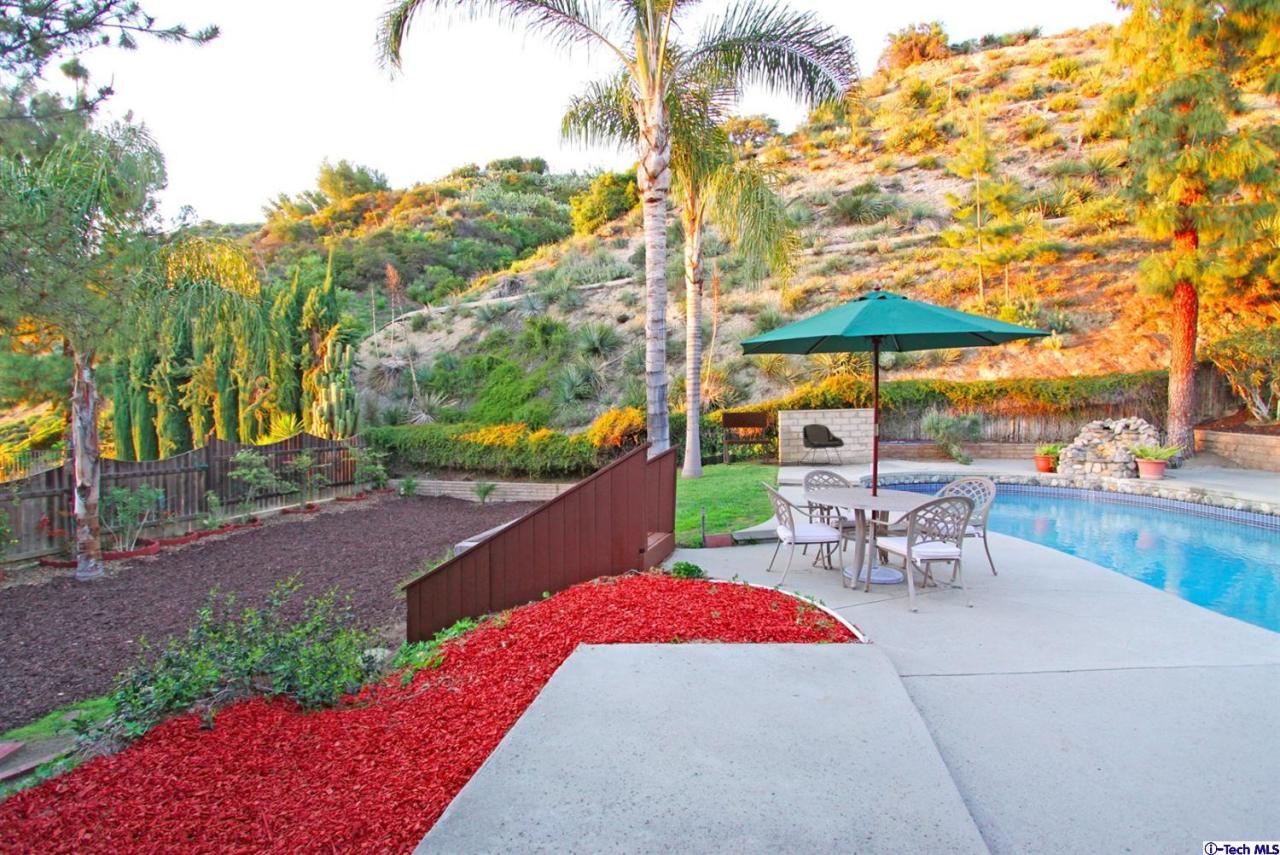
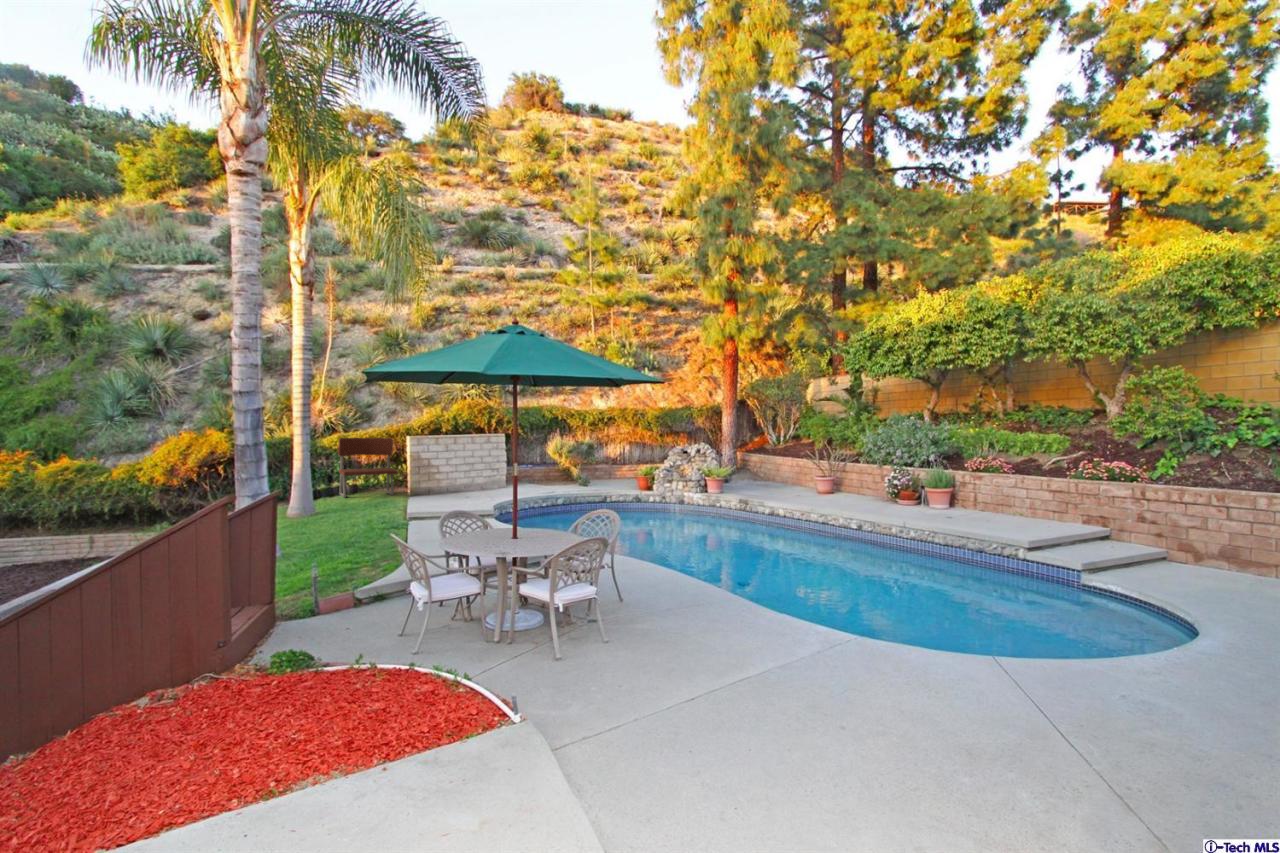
lounge chair: present [802,424,844,464] -> none [429,452,475,497]

